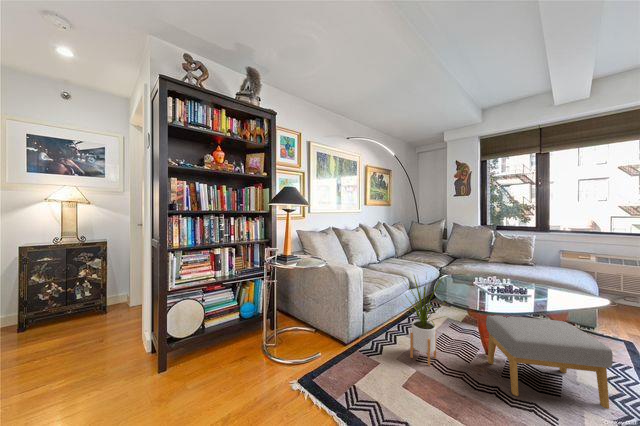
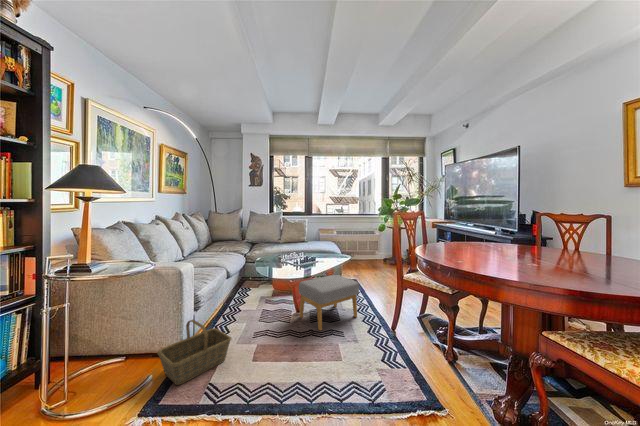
house plant: present [405,276,446,366] -> none [238,255,280,337]
basket: none [324,318,384,372] -> present [158,320,232,385]

